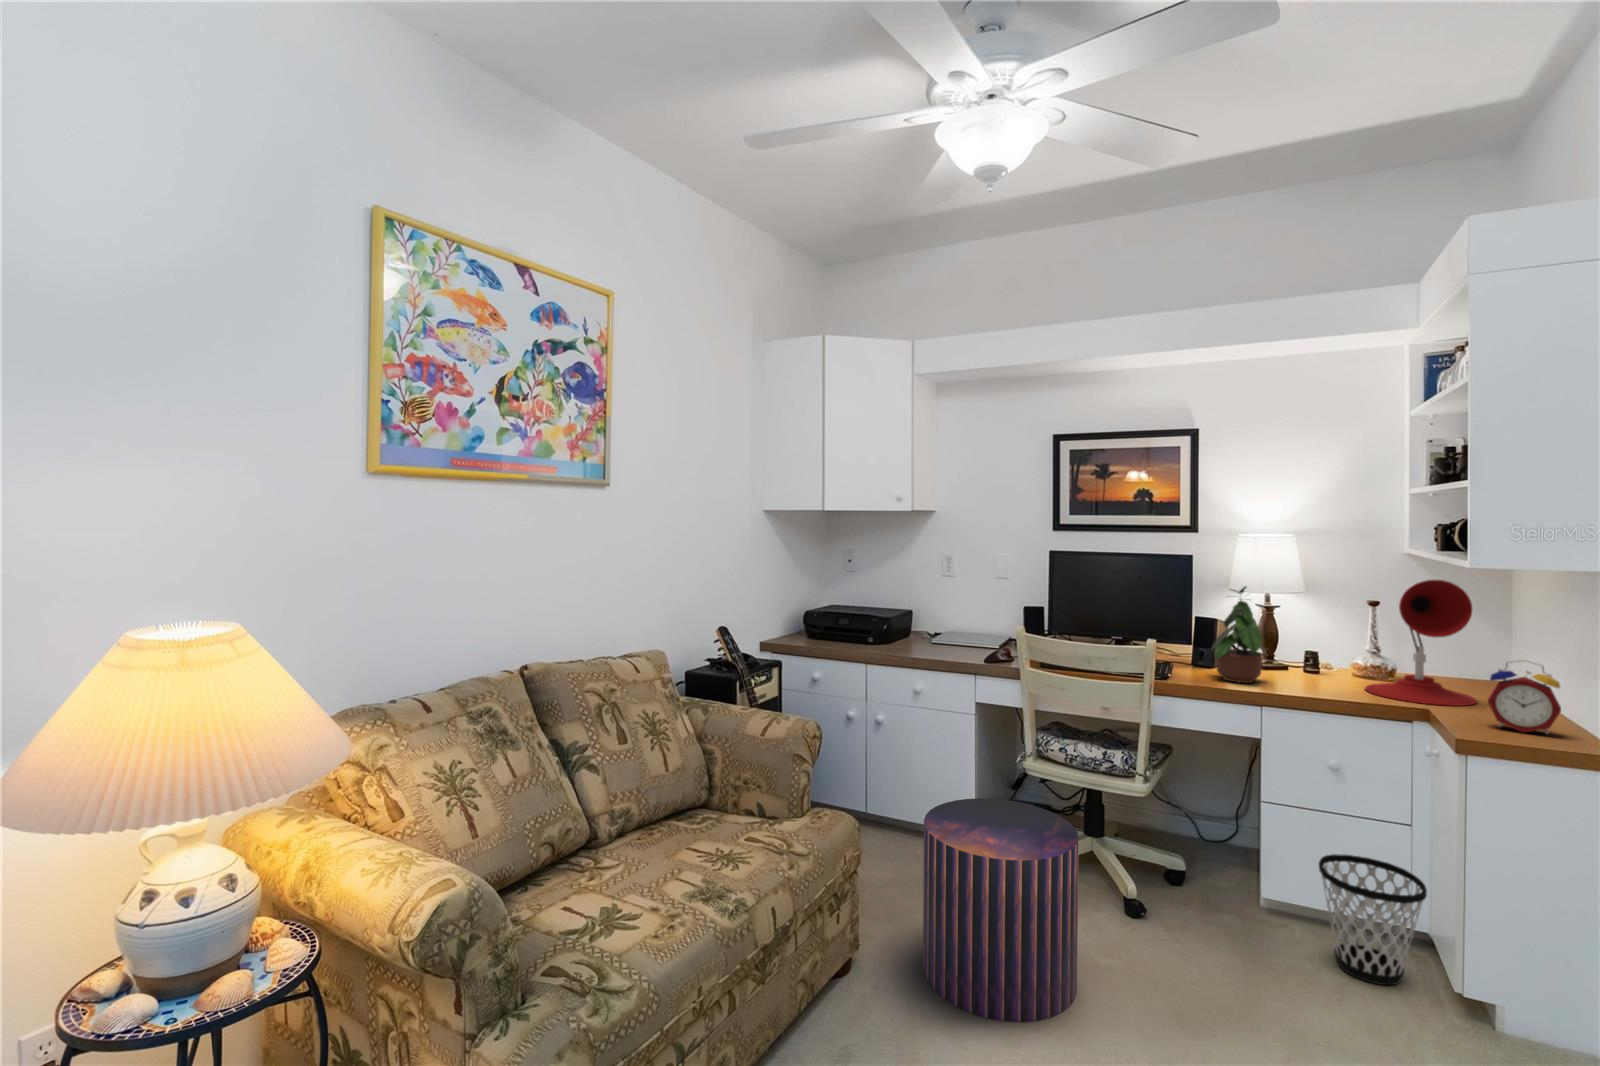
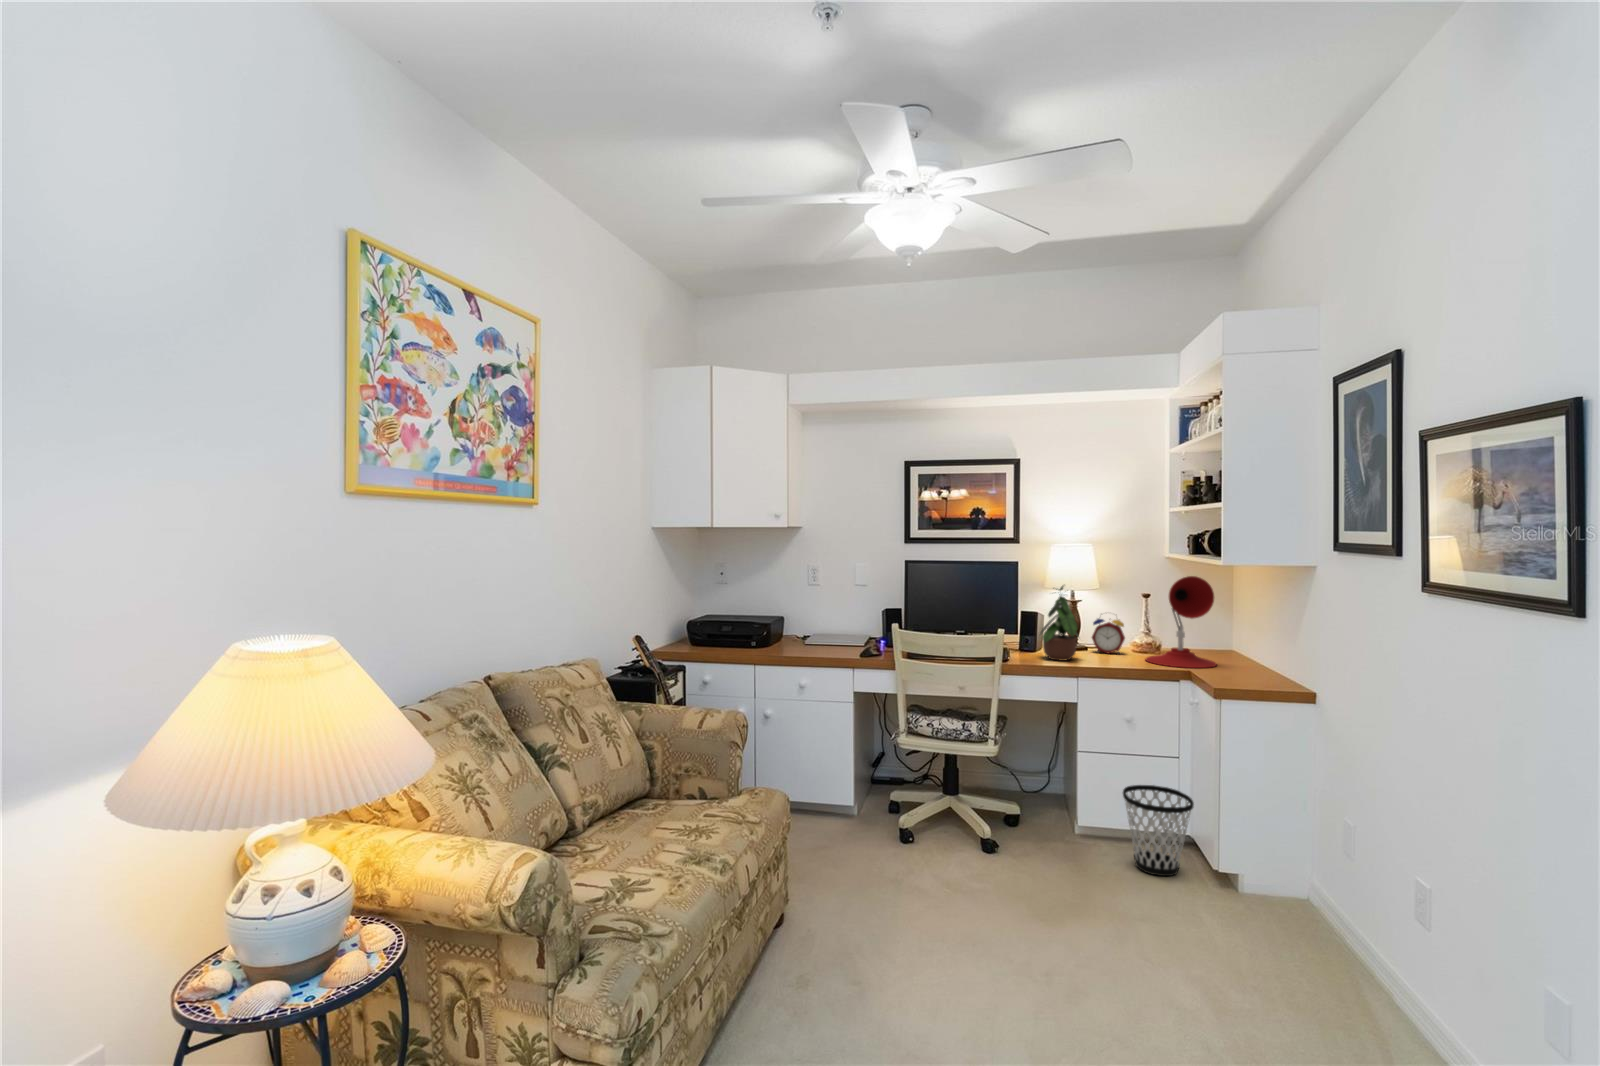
alarm clock: present [1488,660,1561,734] -> present [1092,618,1125,653]
pouf: present [923,798,1079,1022] -> none [841,767,965,942]

